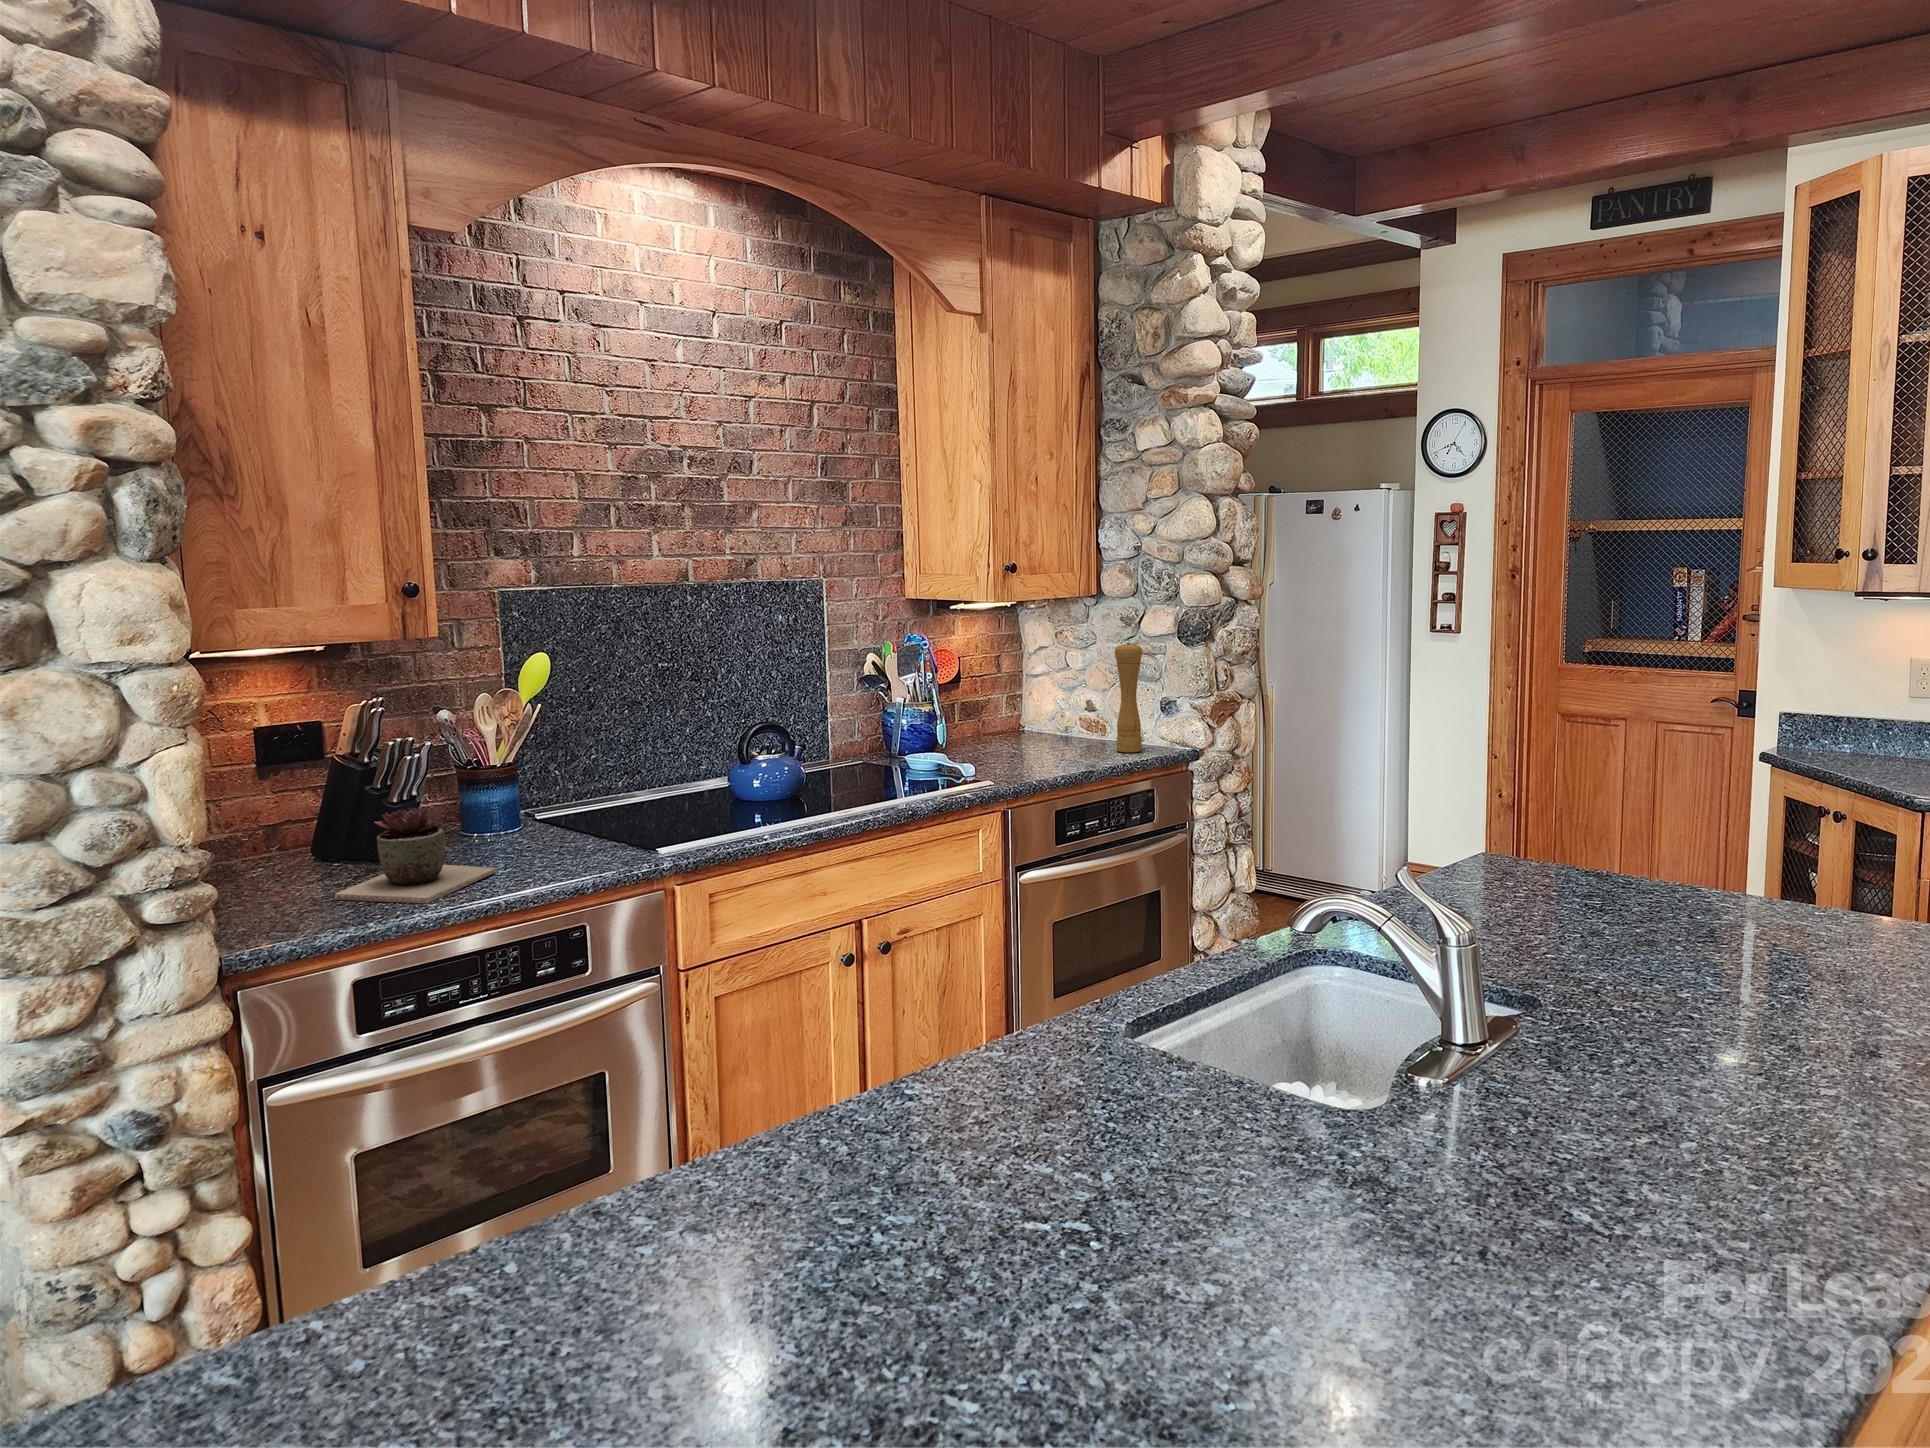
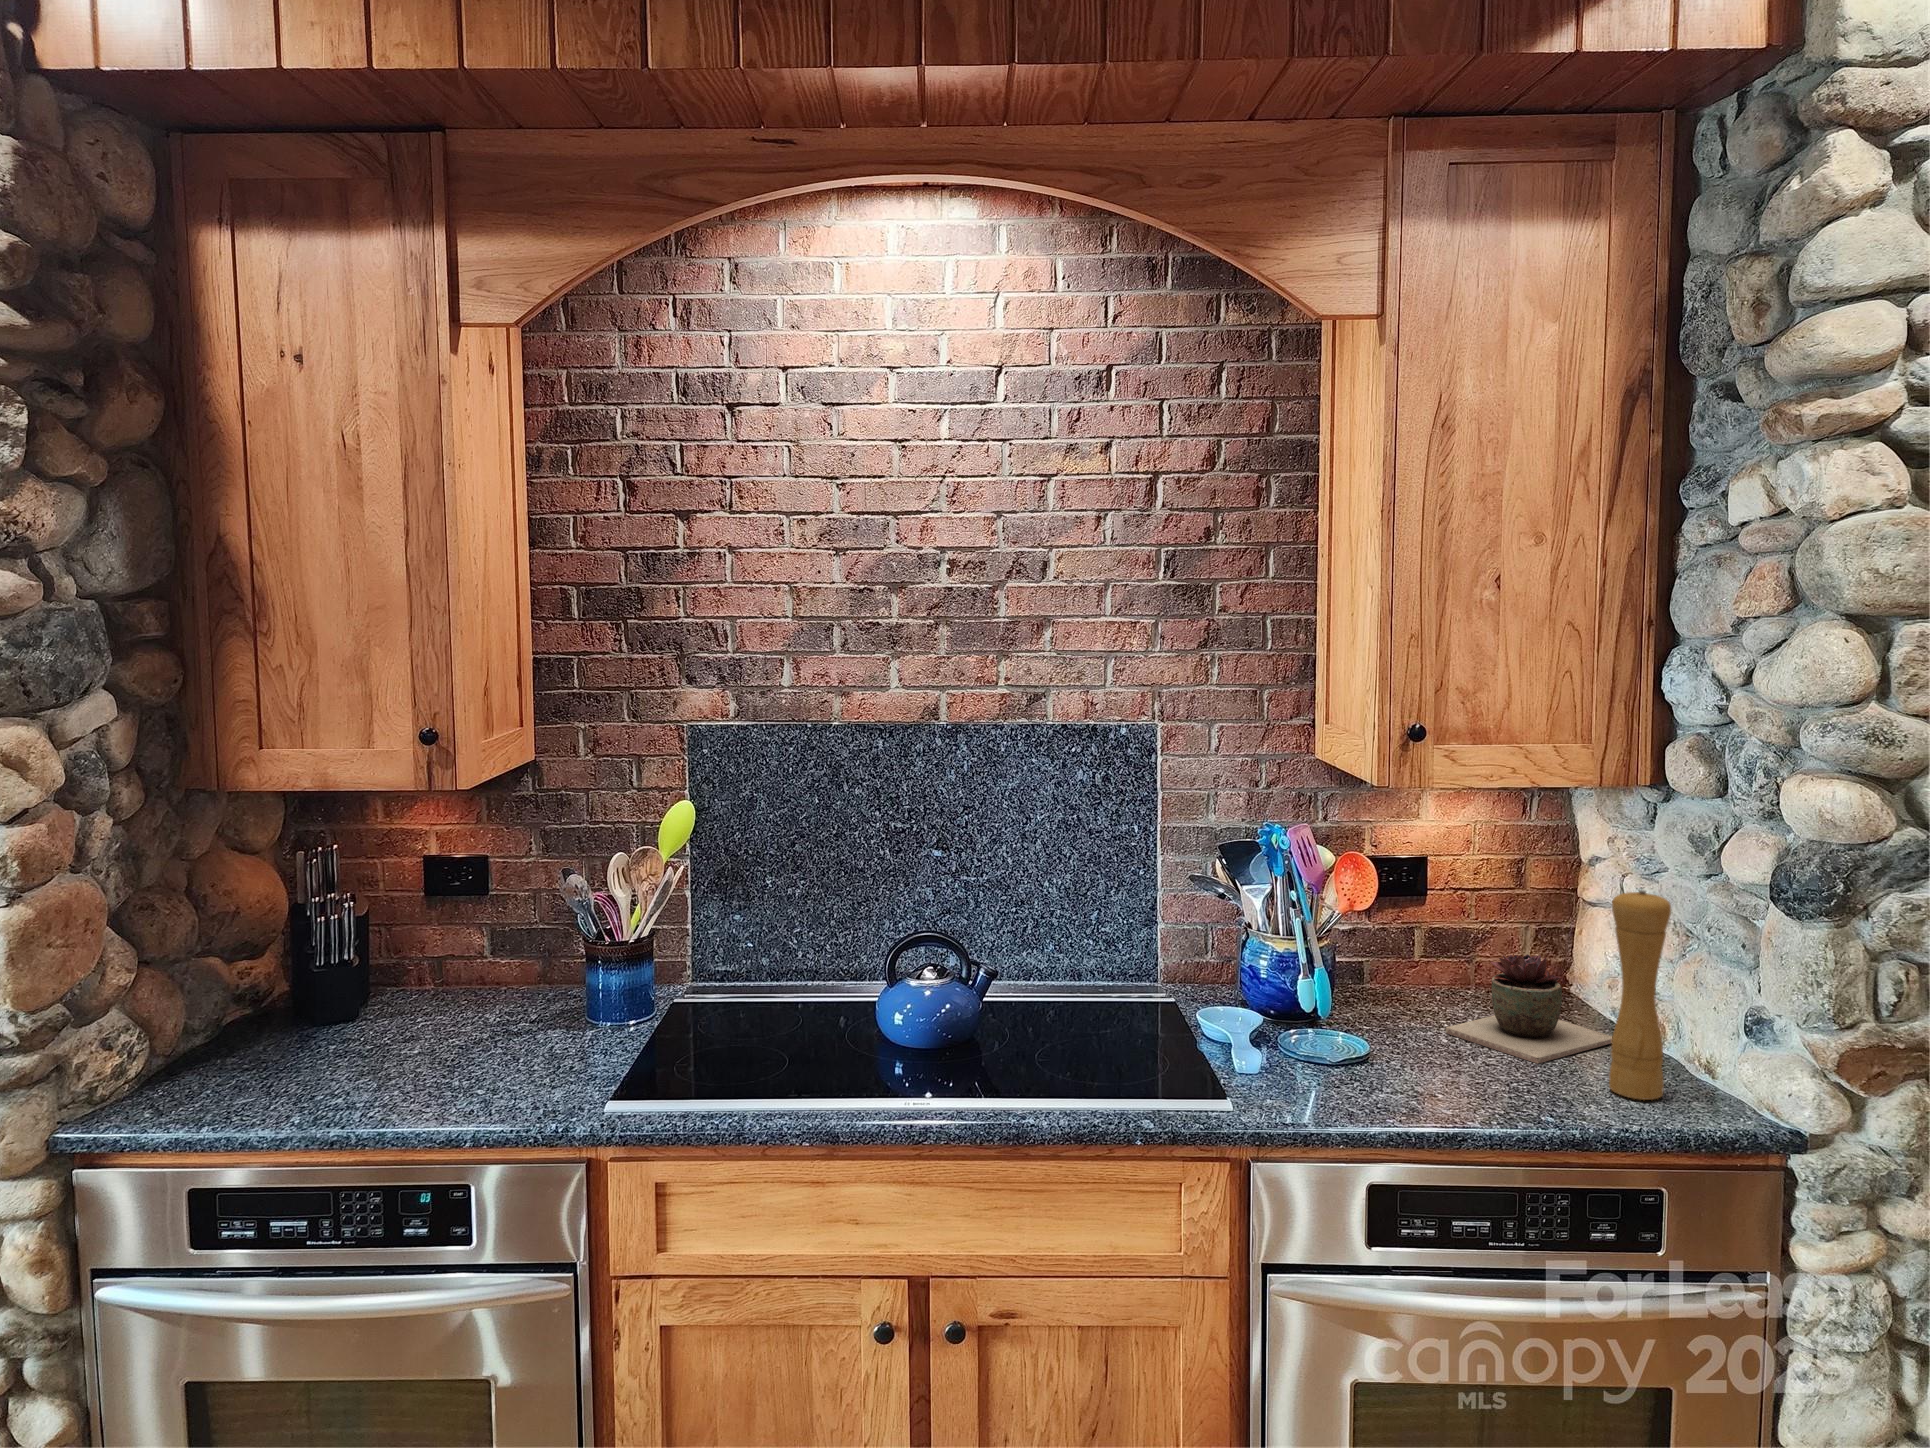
succulent plant: present [335,806,497,903] -> present [1446,954,1612,1064]

